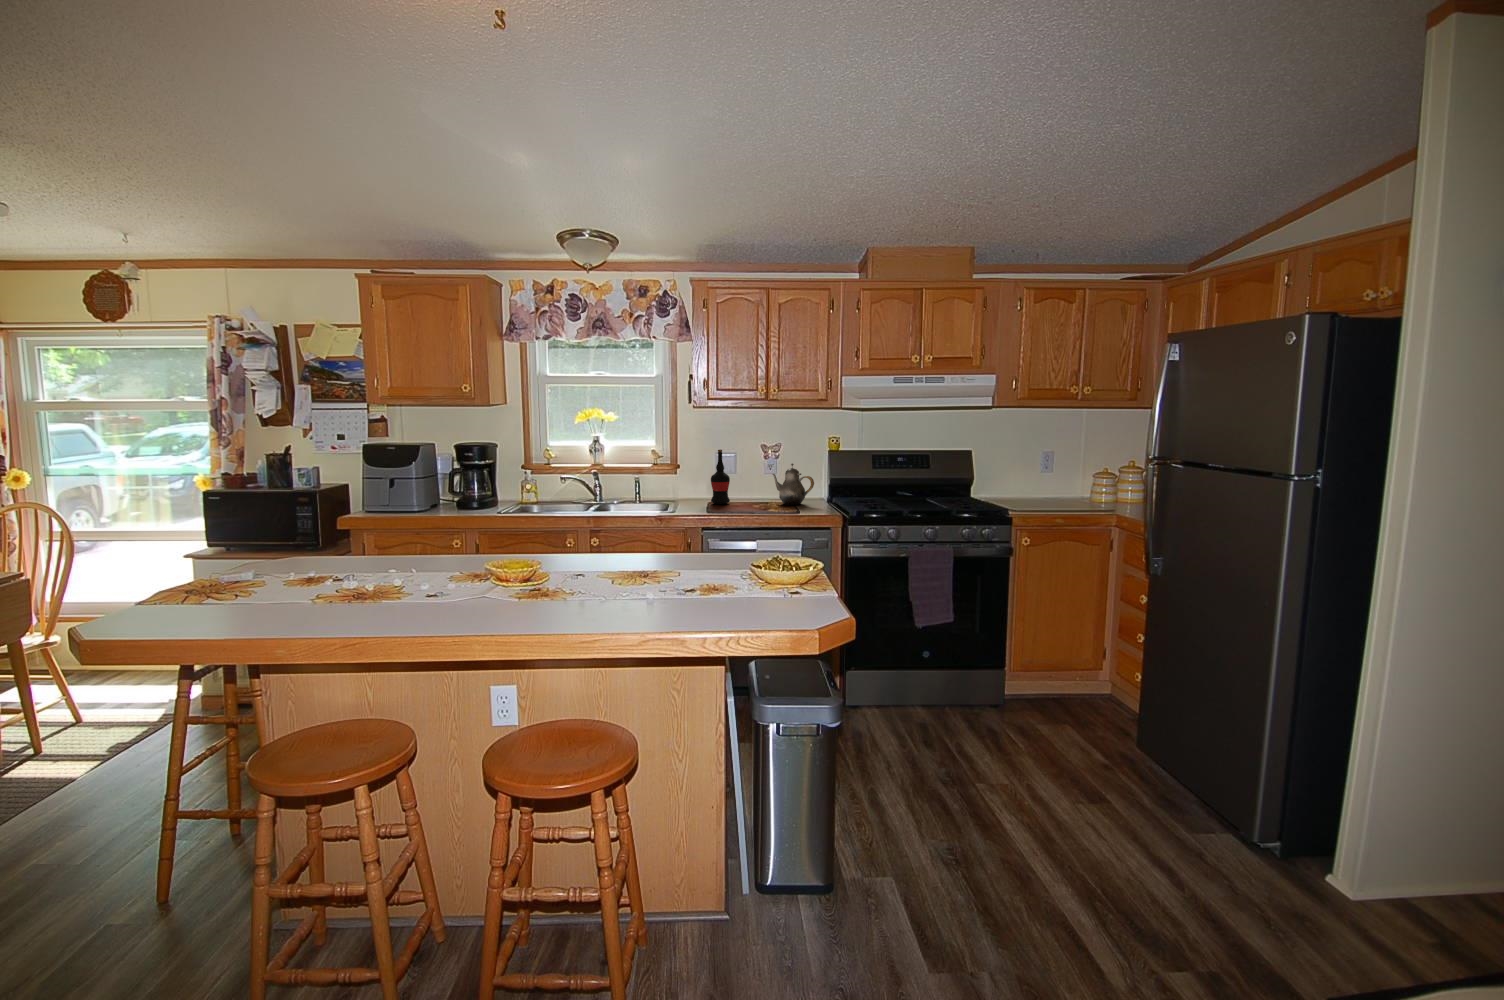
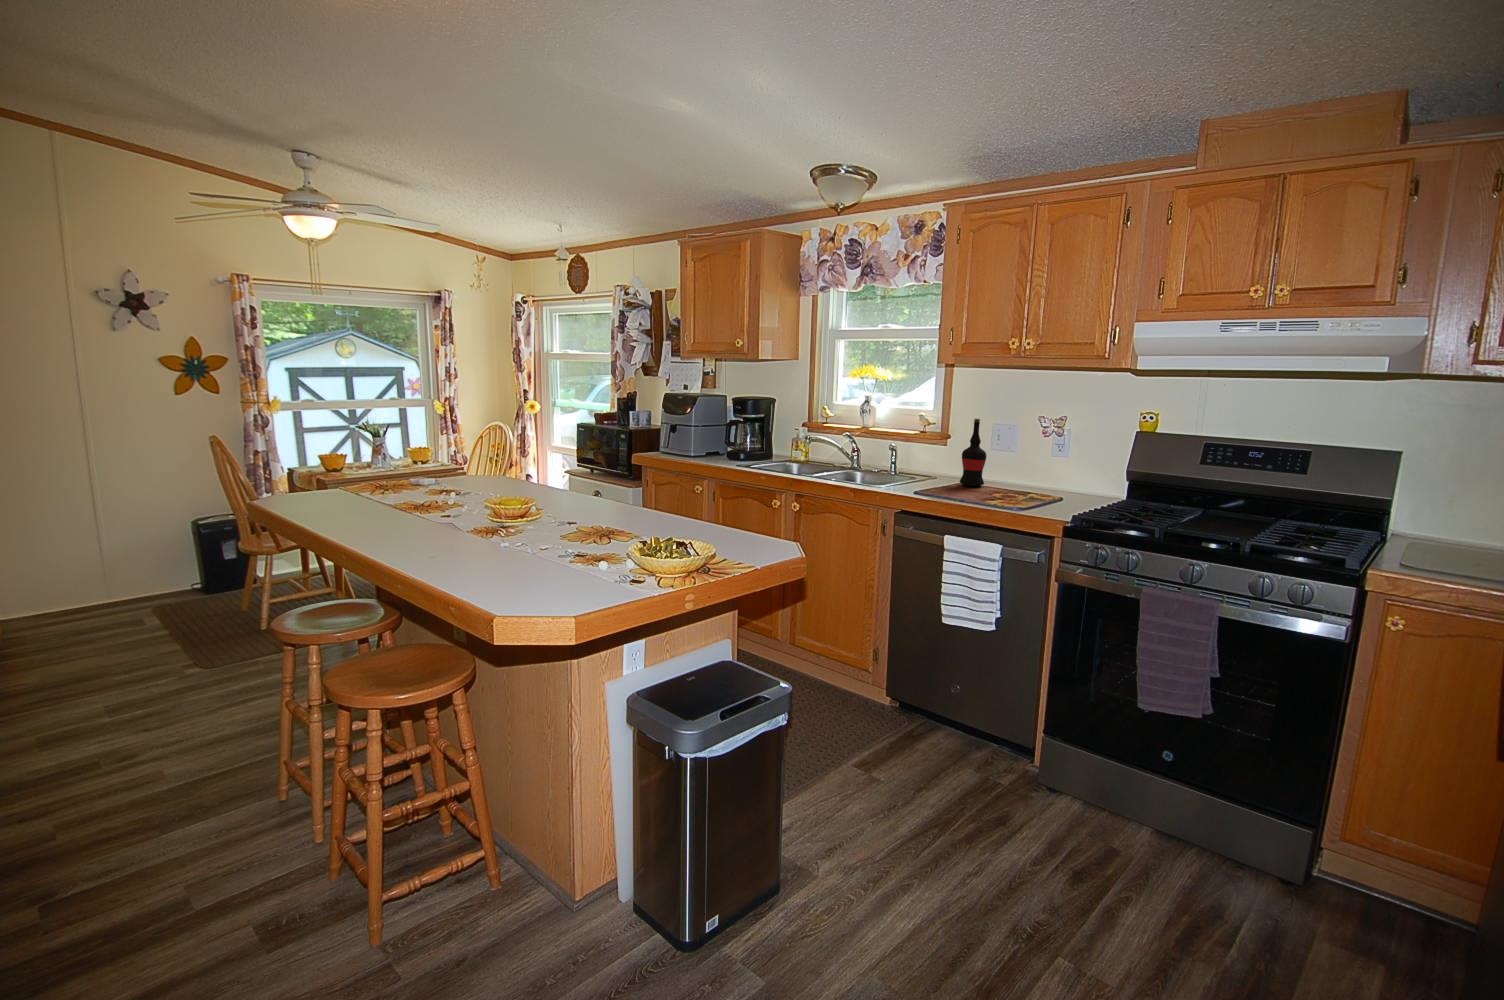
teapot: present [773,463,814,505] -> none [1040,443,1086,500]

